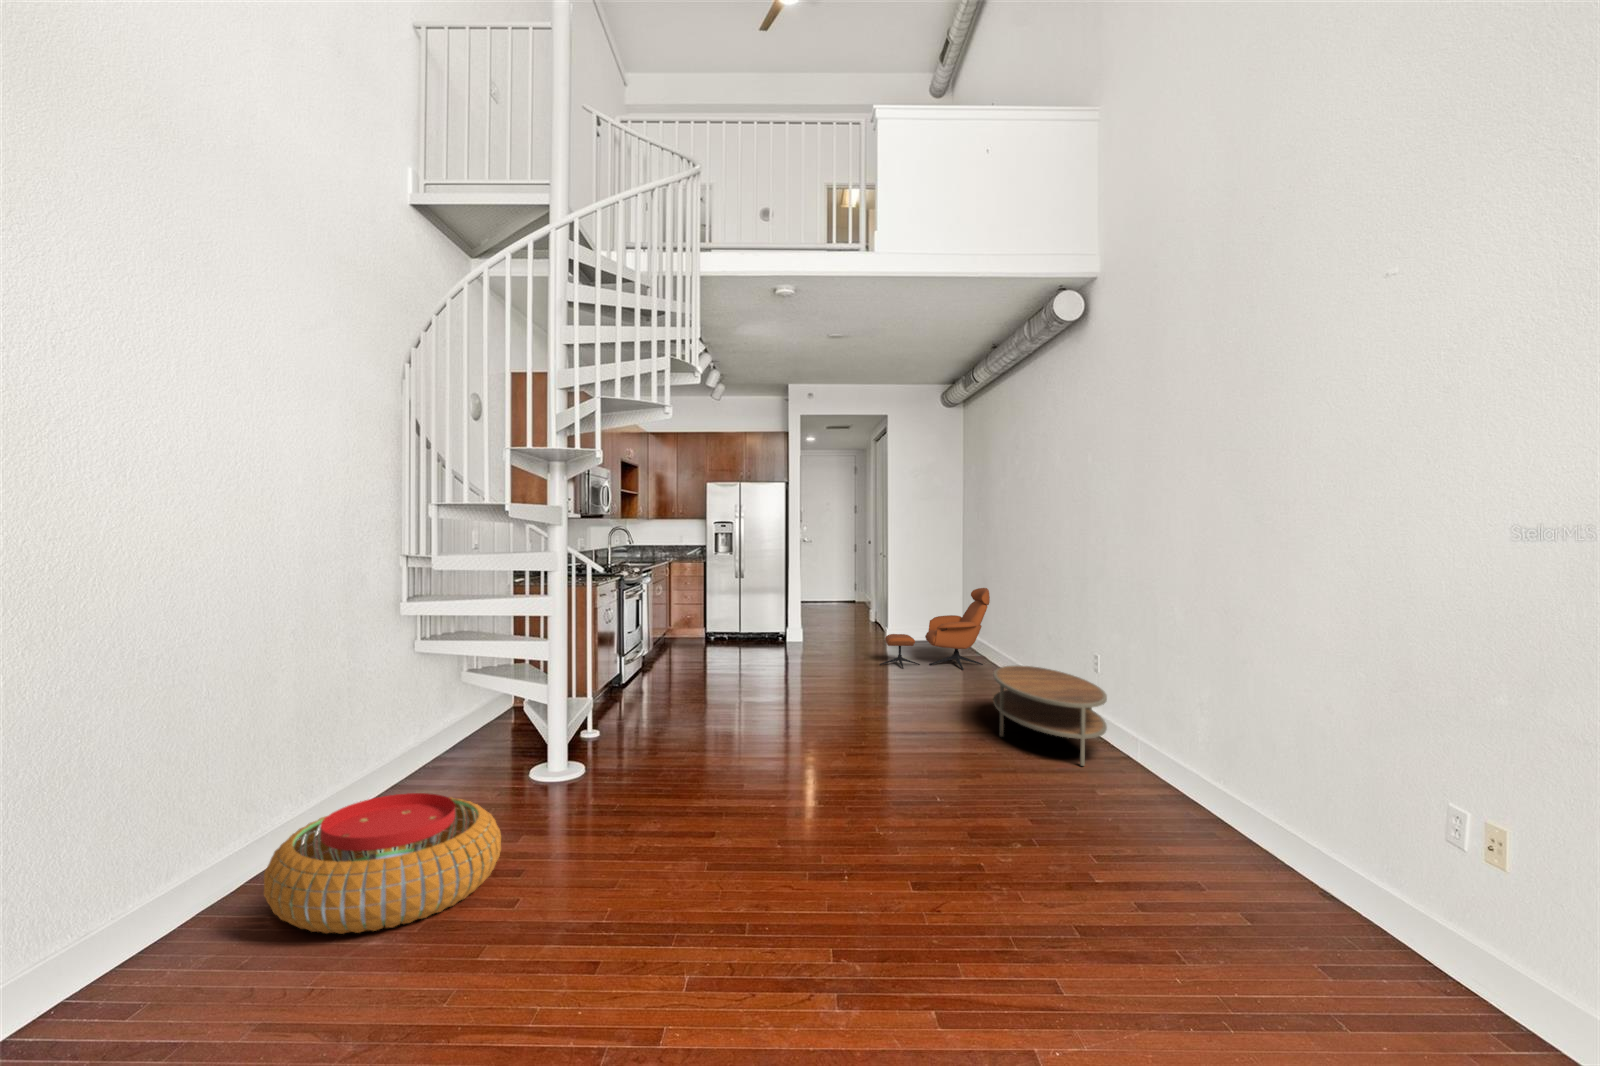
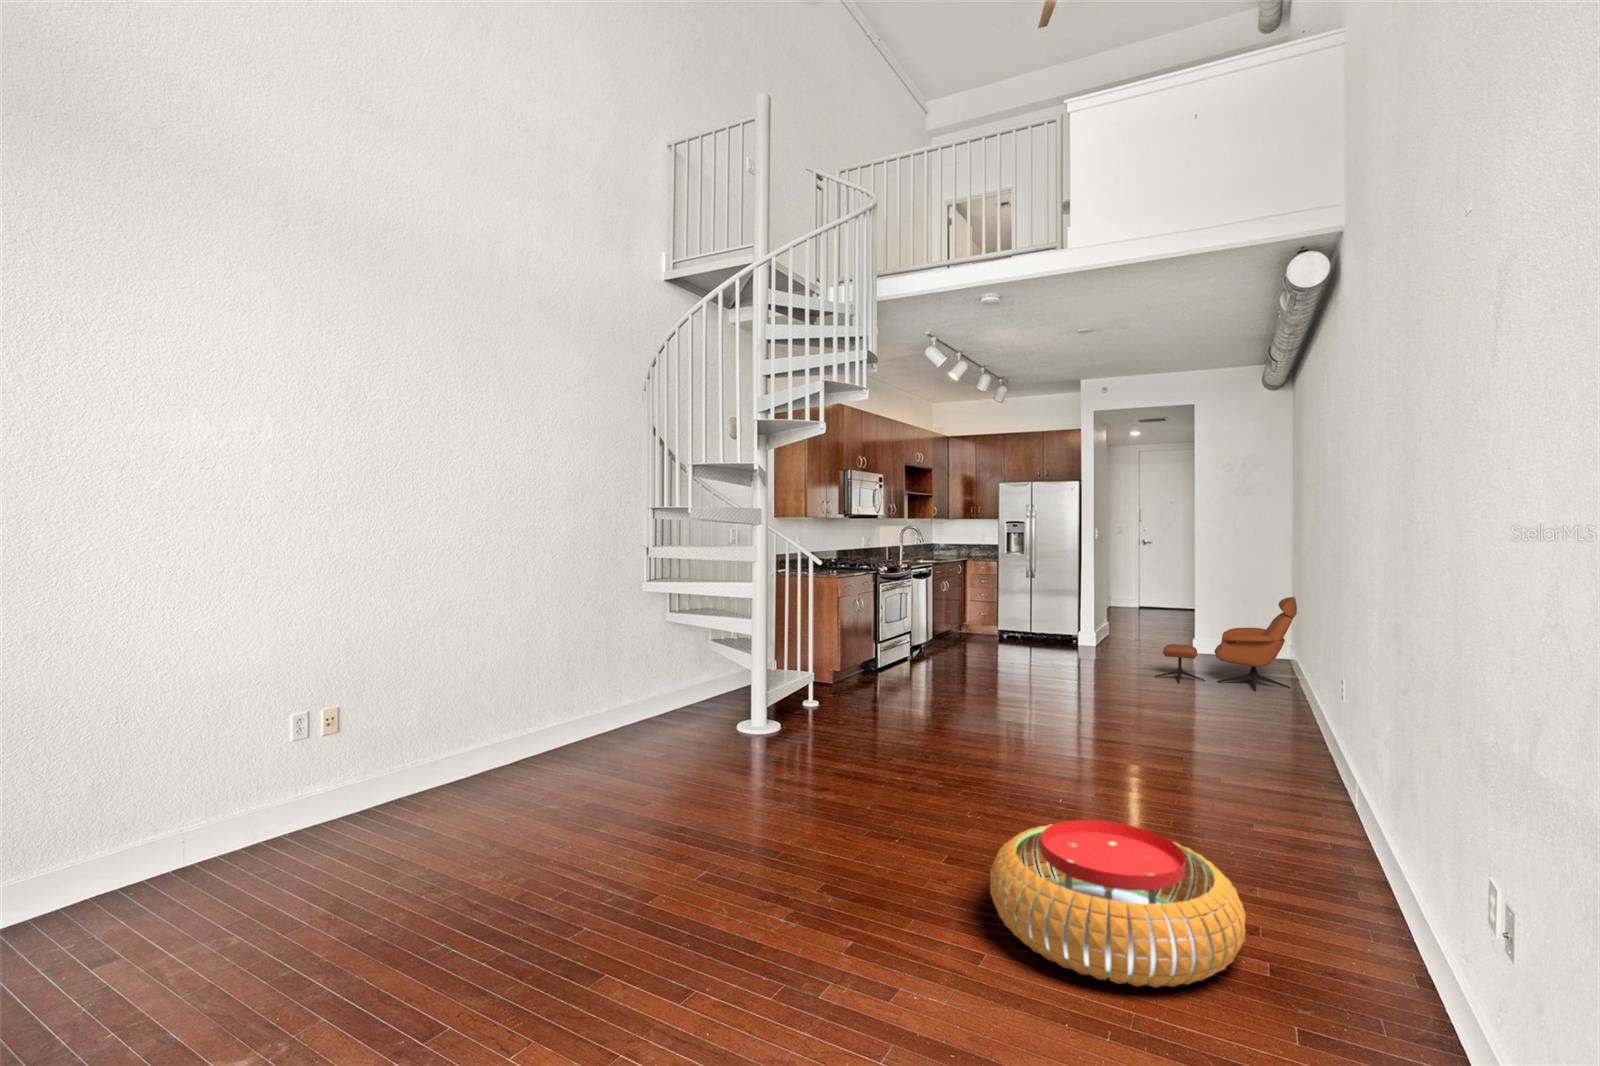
coffee table: present [993,665,1107,766] -> none [1208,684,1335,800]
pouf: present [264,793,501,934] -> present [990,820,1246,987]

